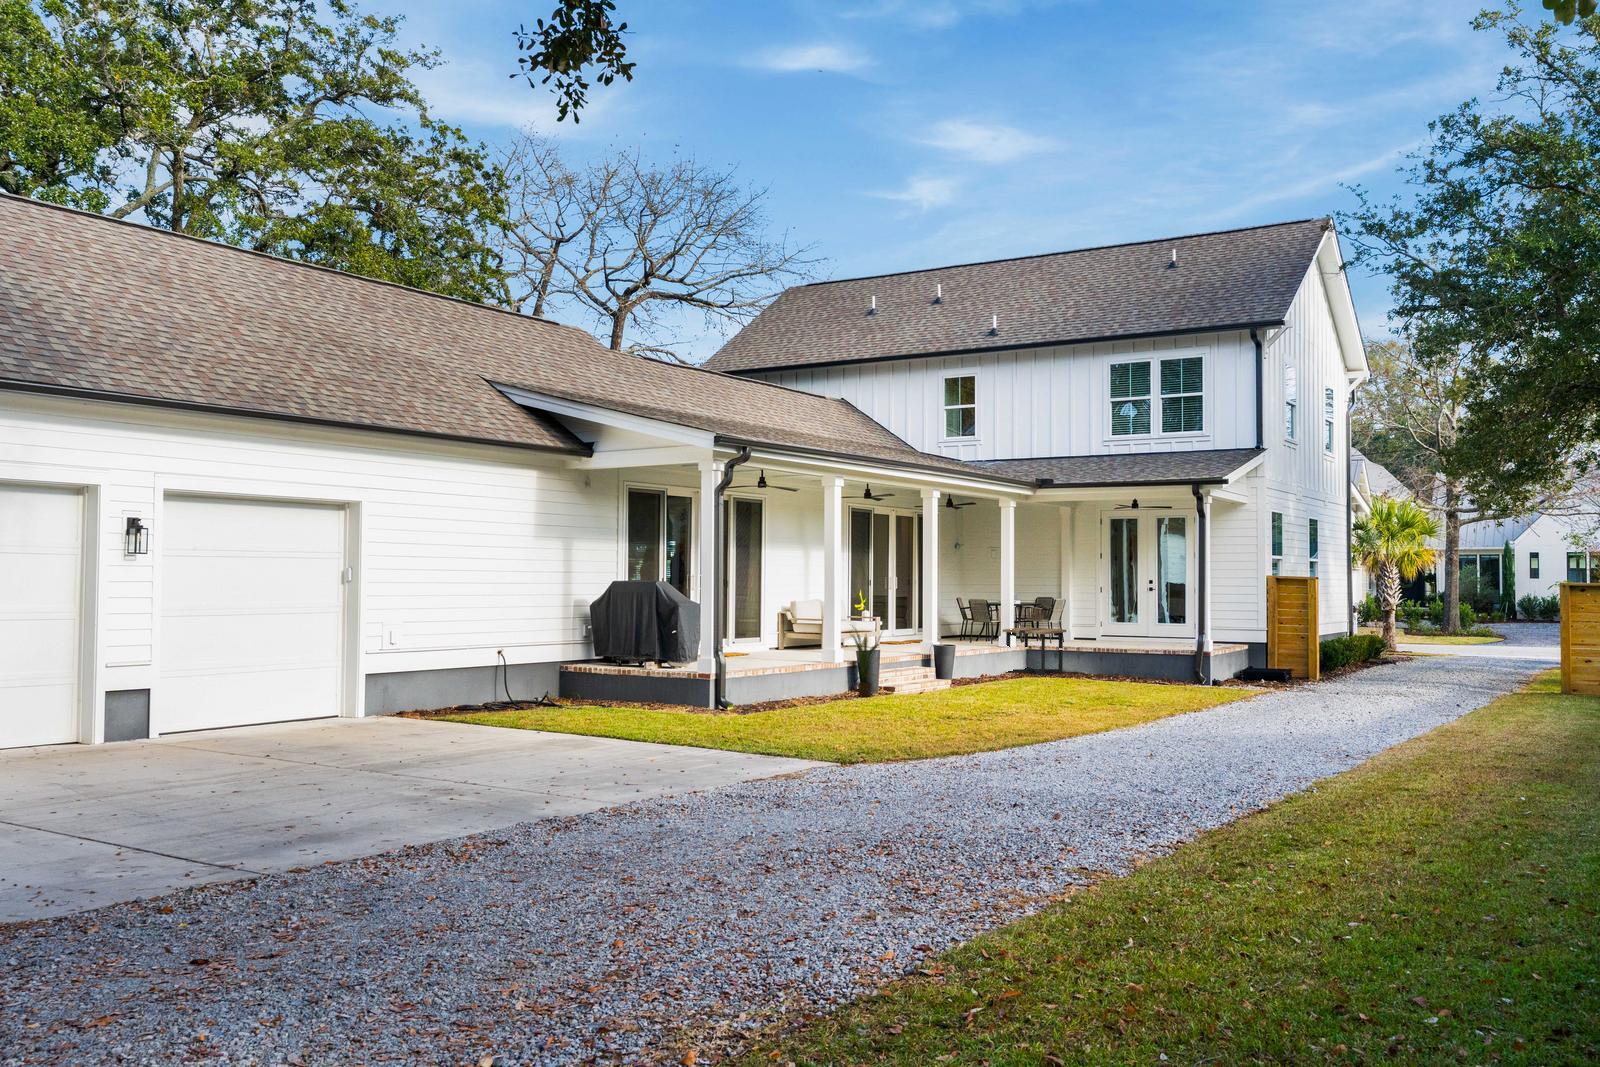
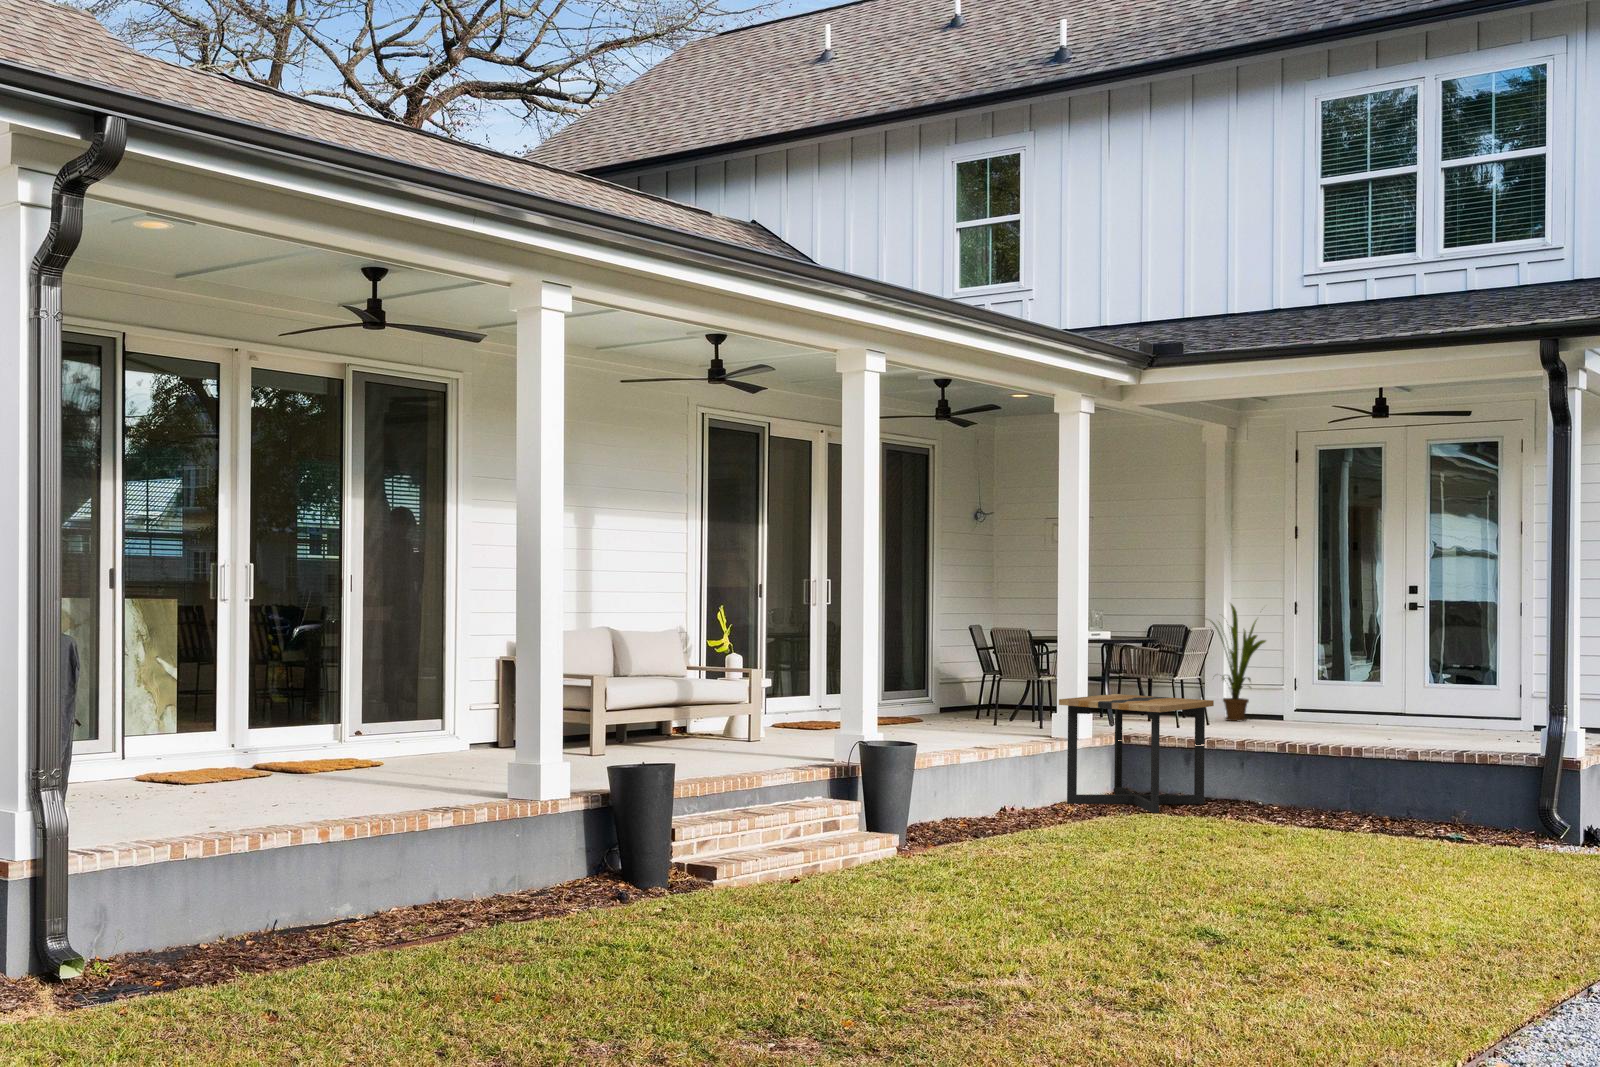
house plant: present [853,631,879,697] -> present [1210,604,1266,721]

